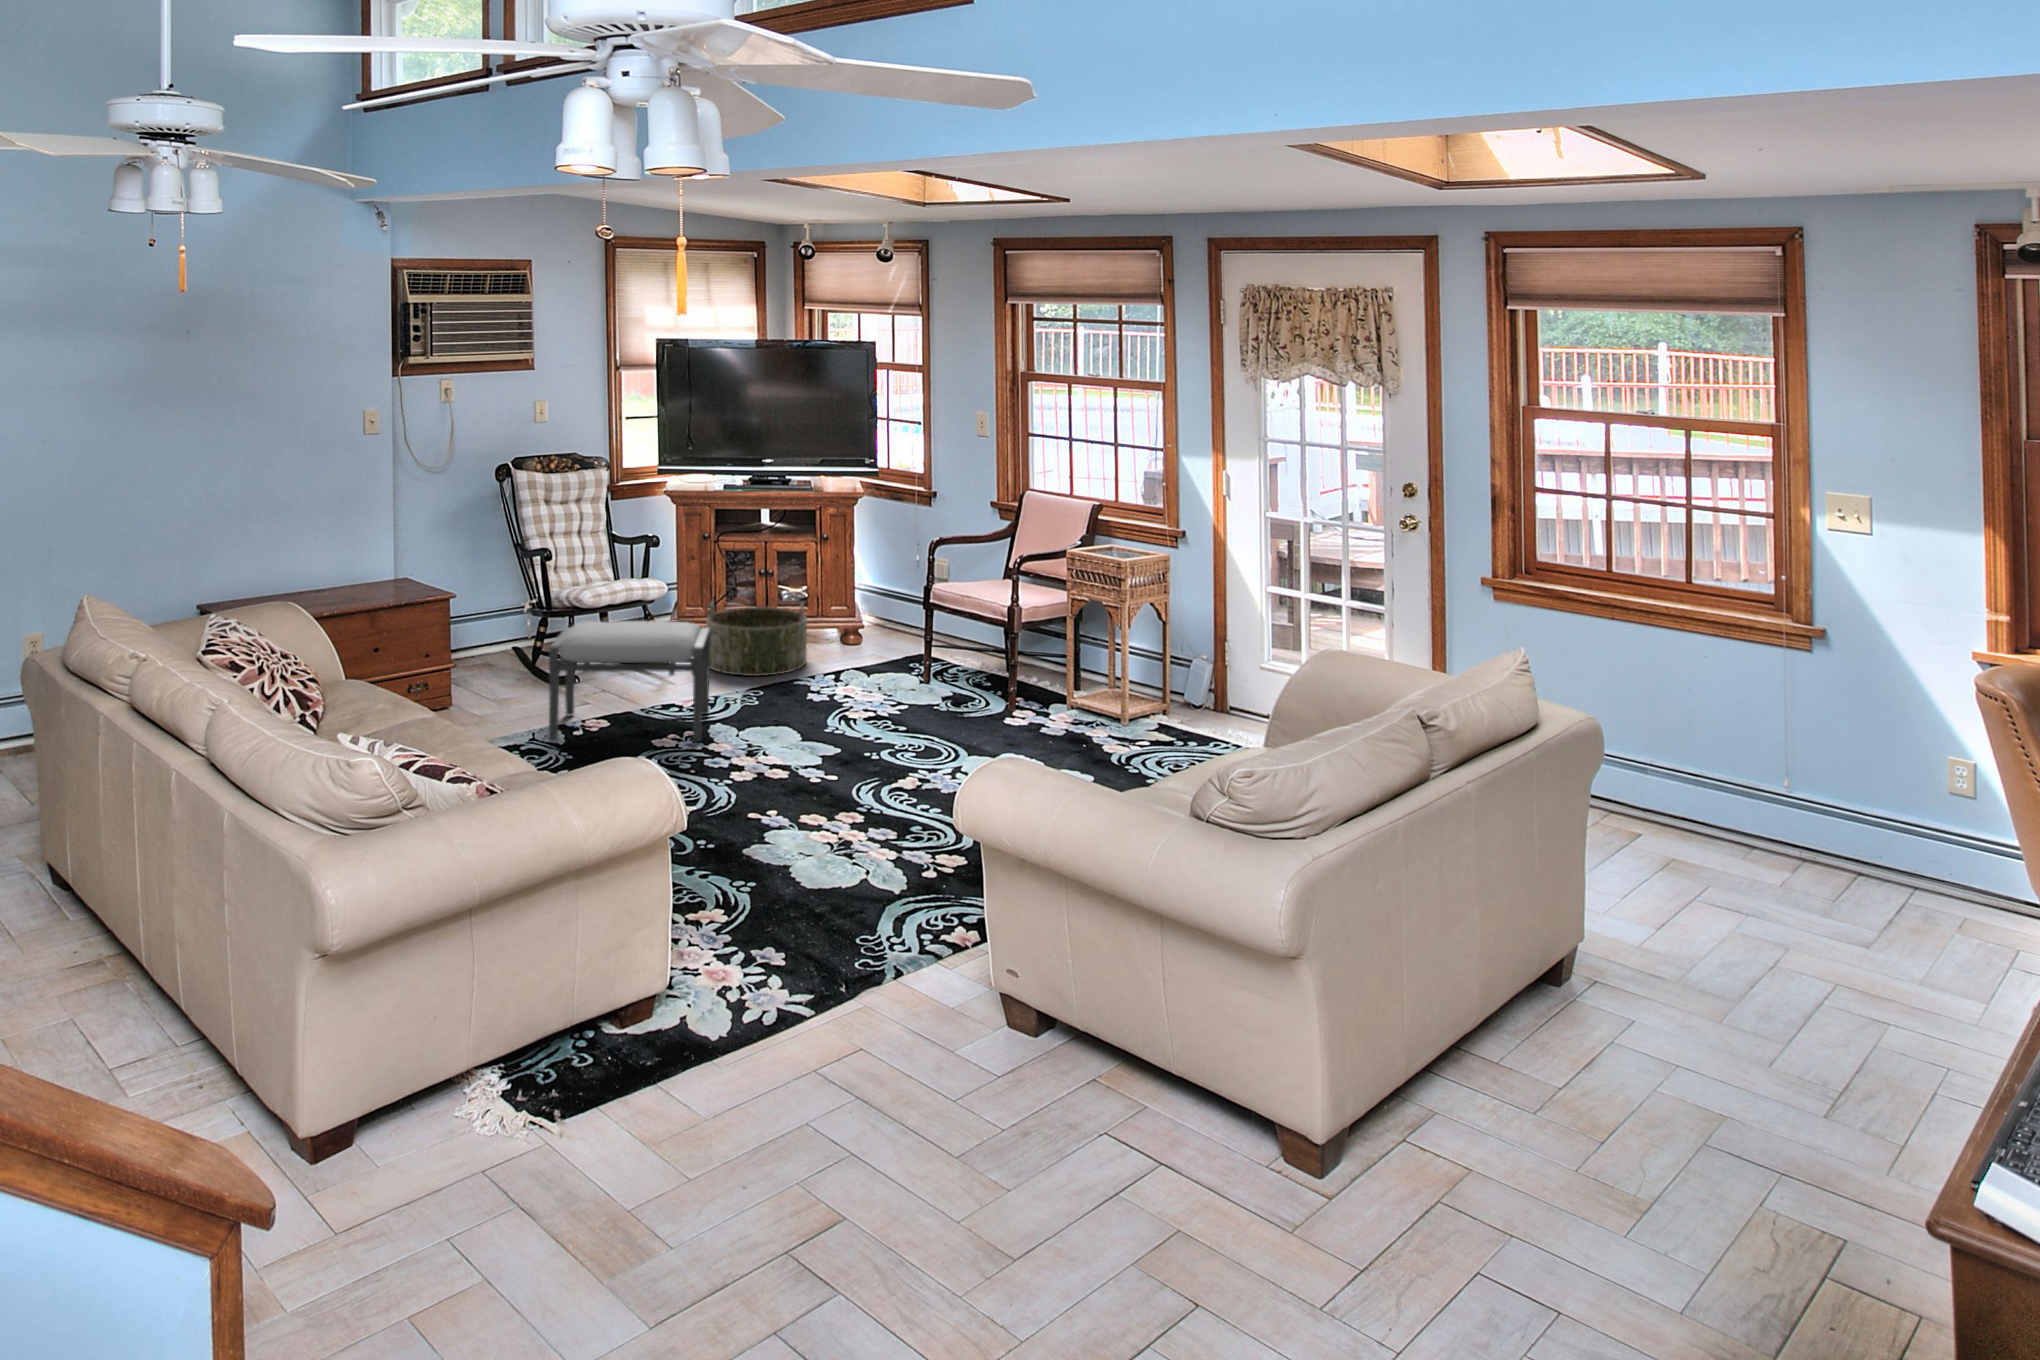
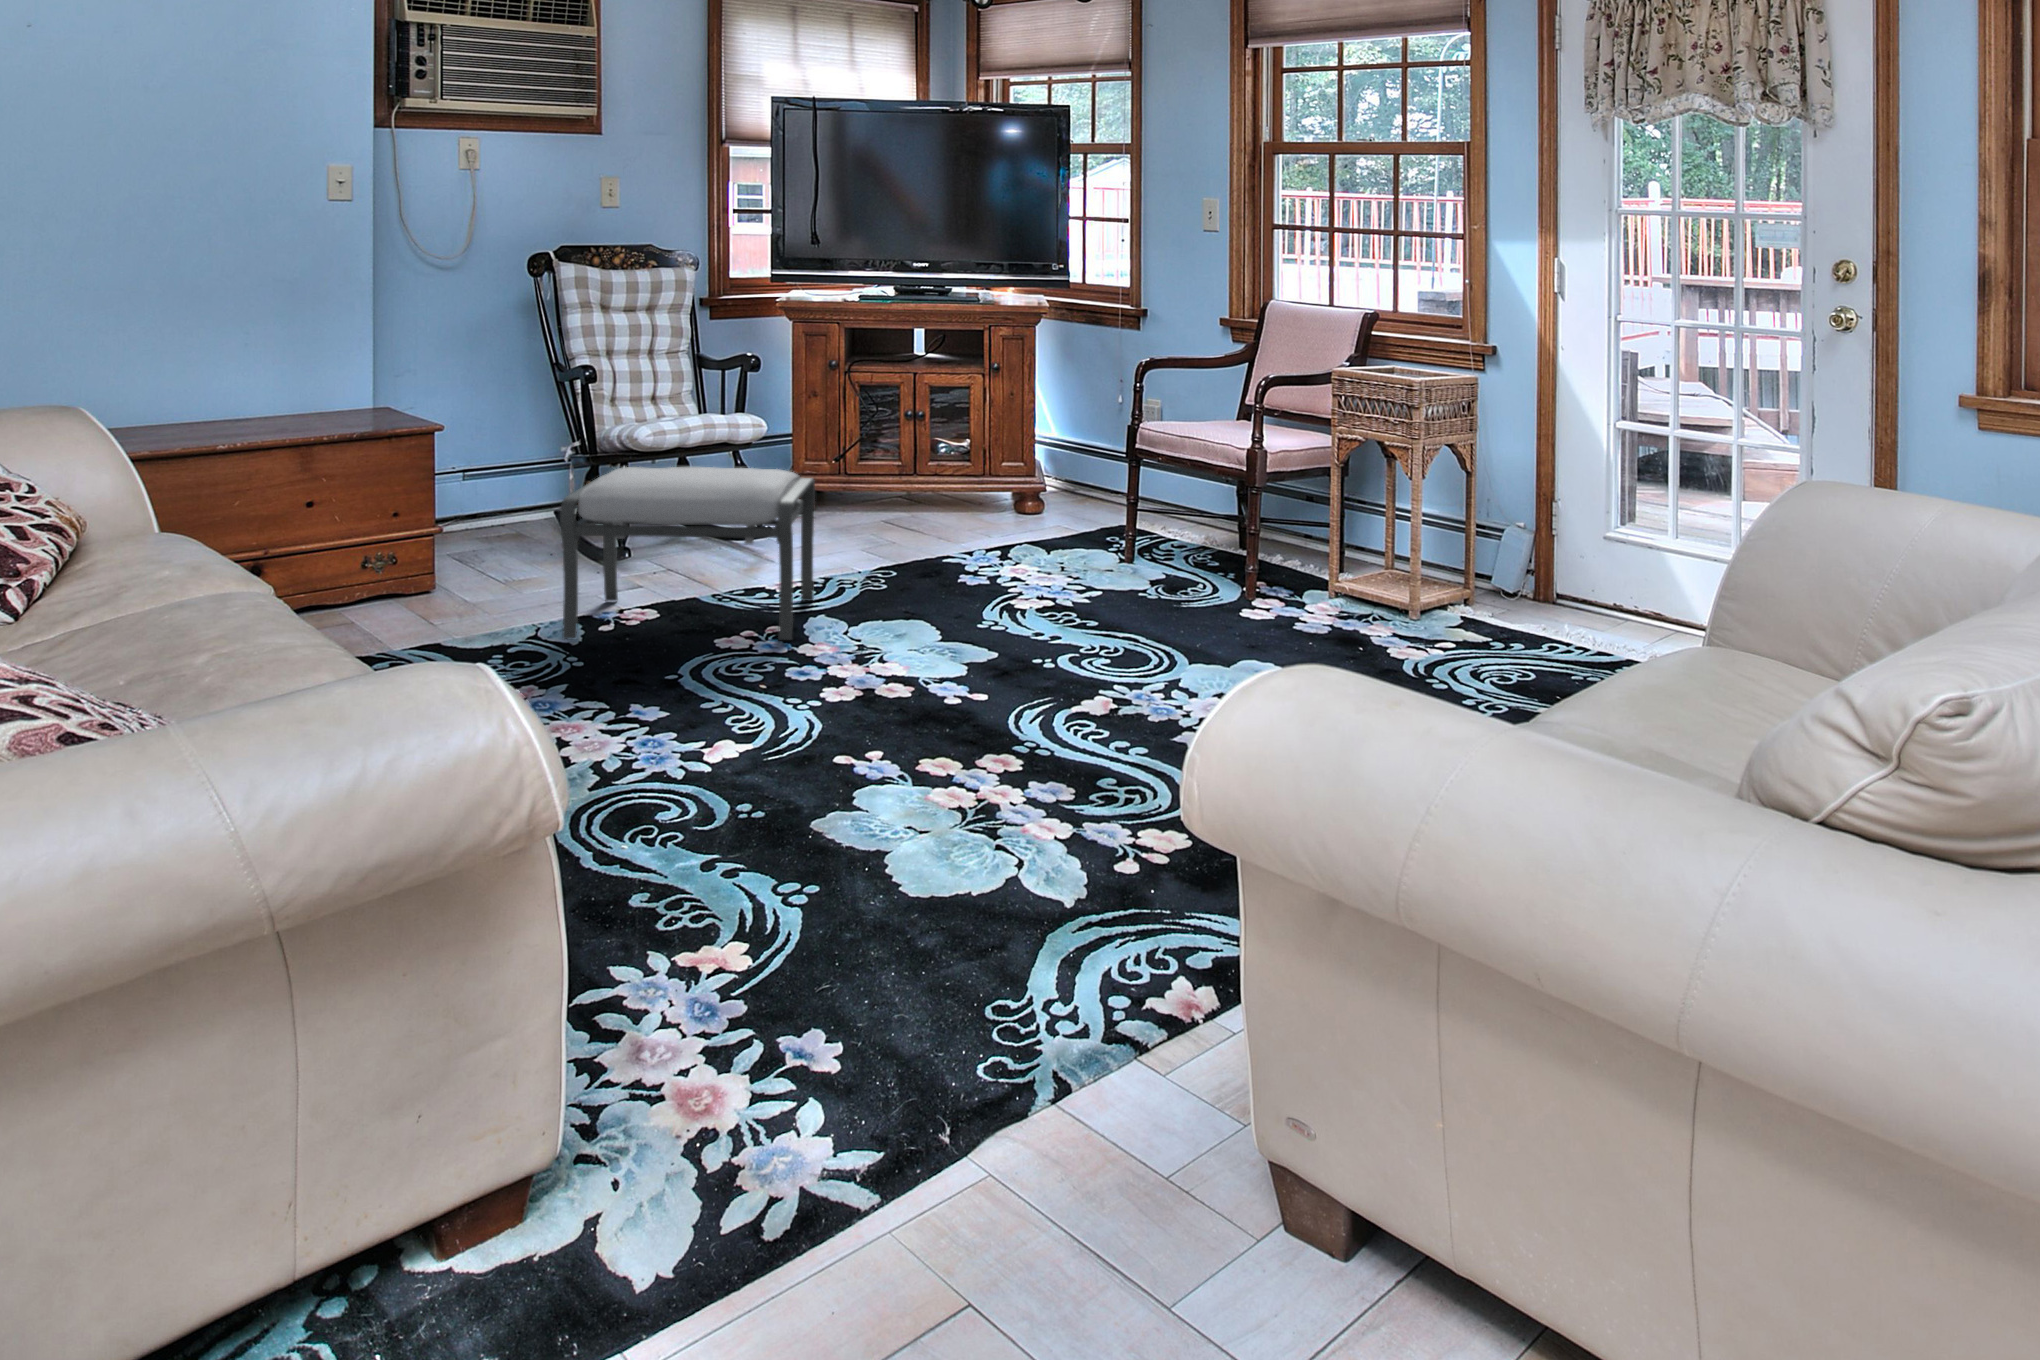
basket: present [706,602,807,676] -> none [825,450,965,550]

